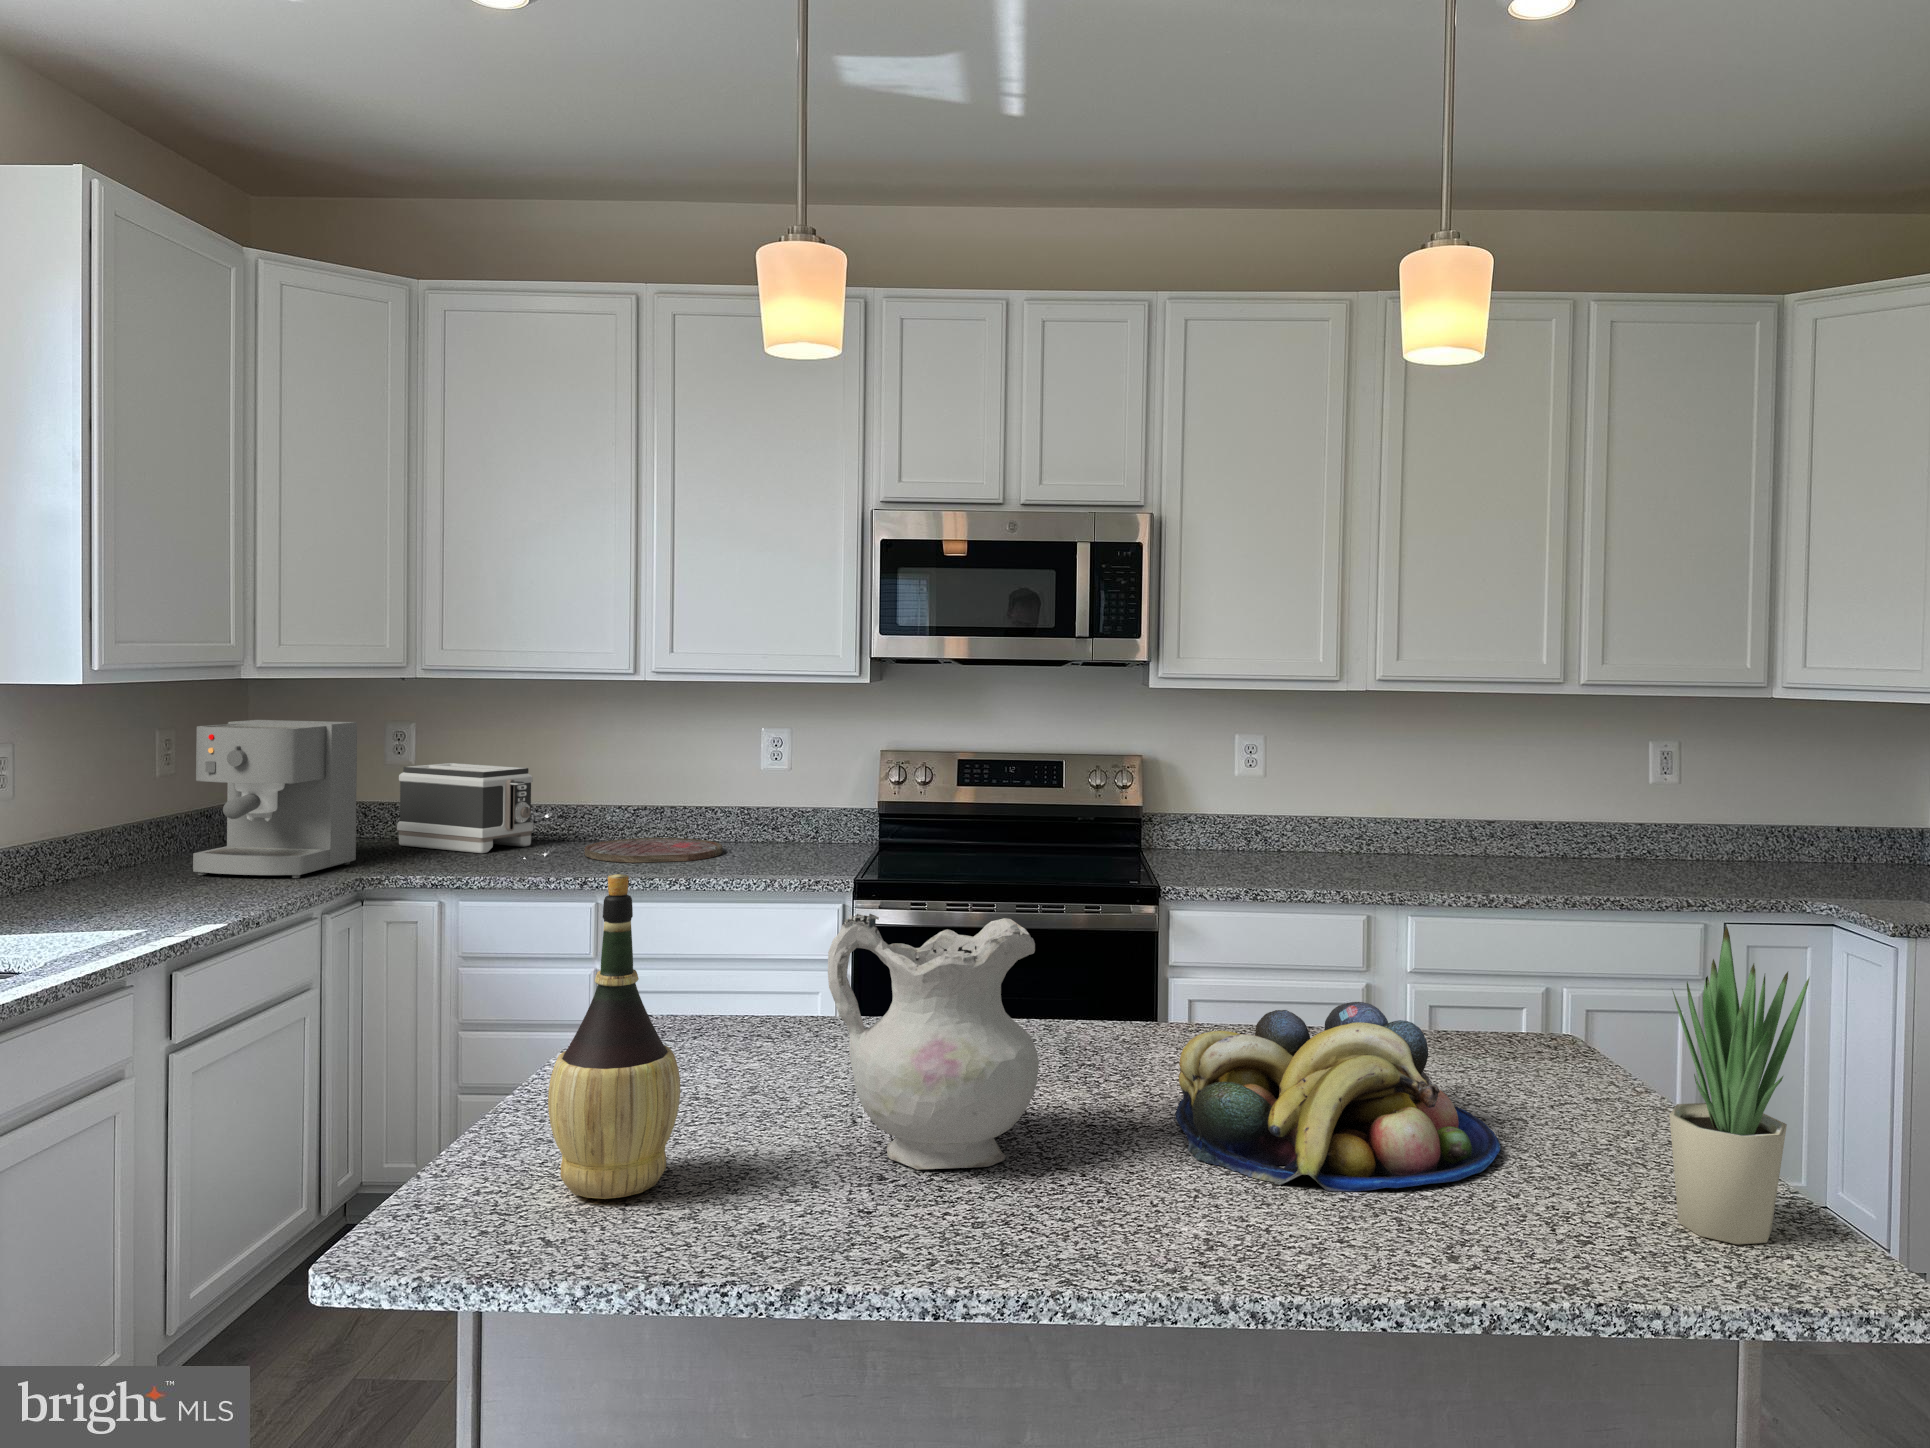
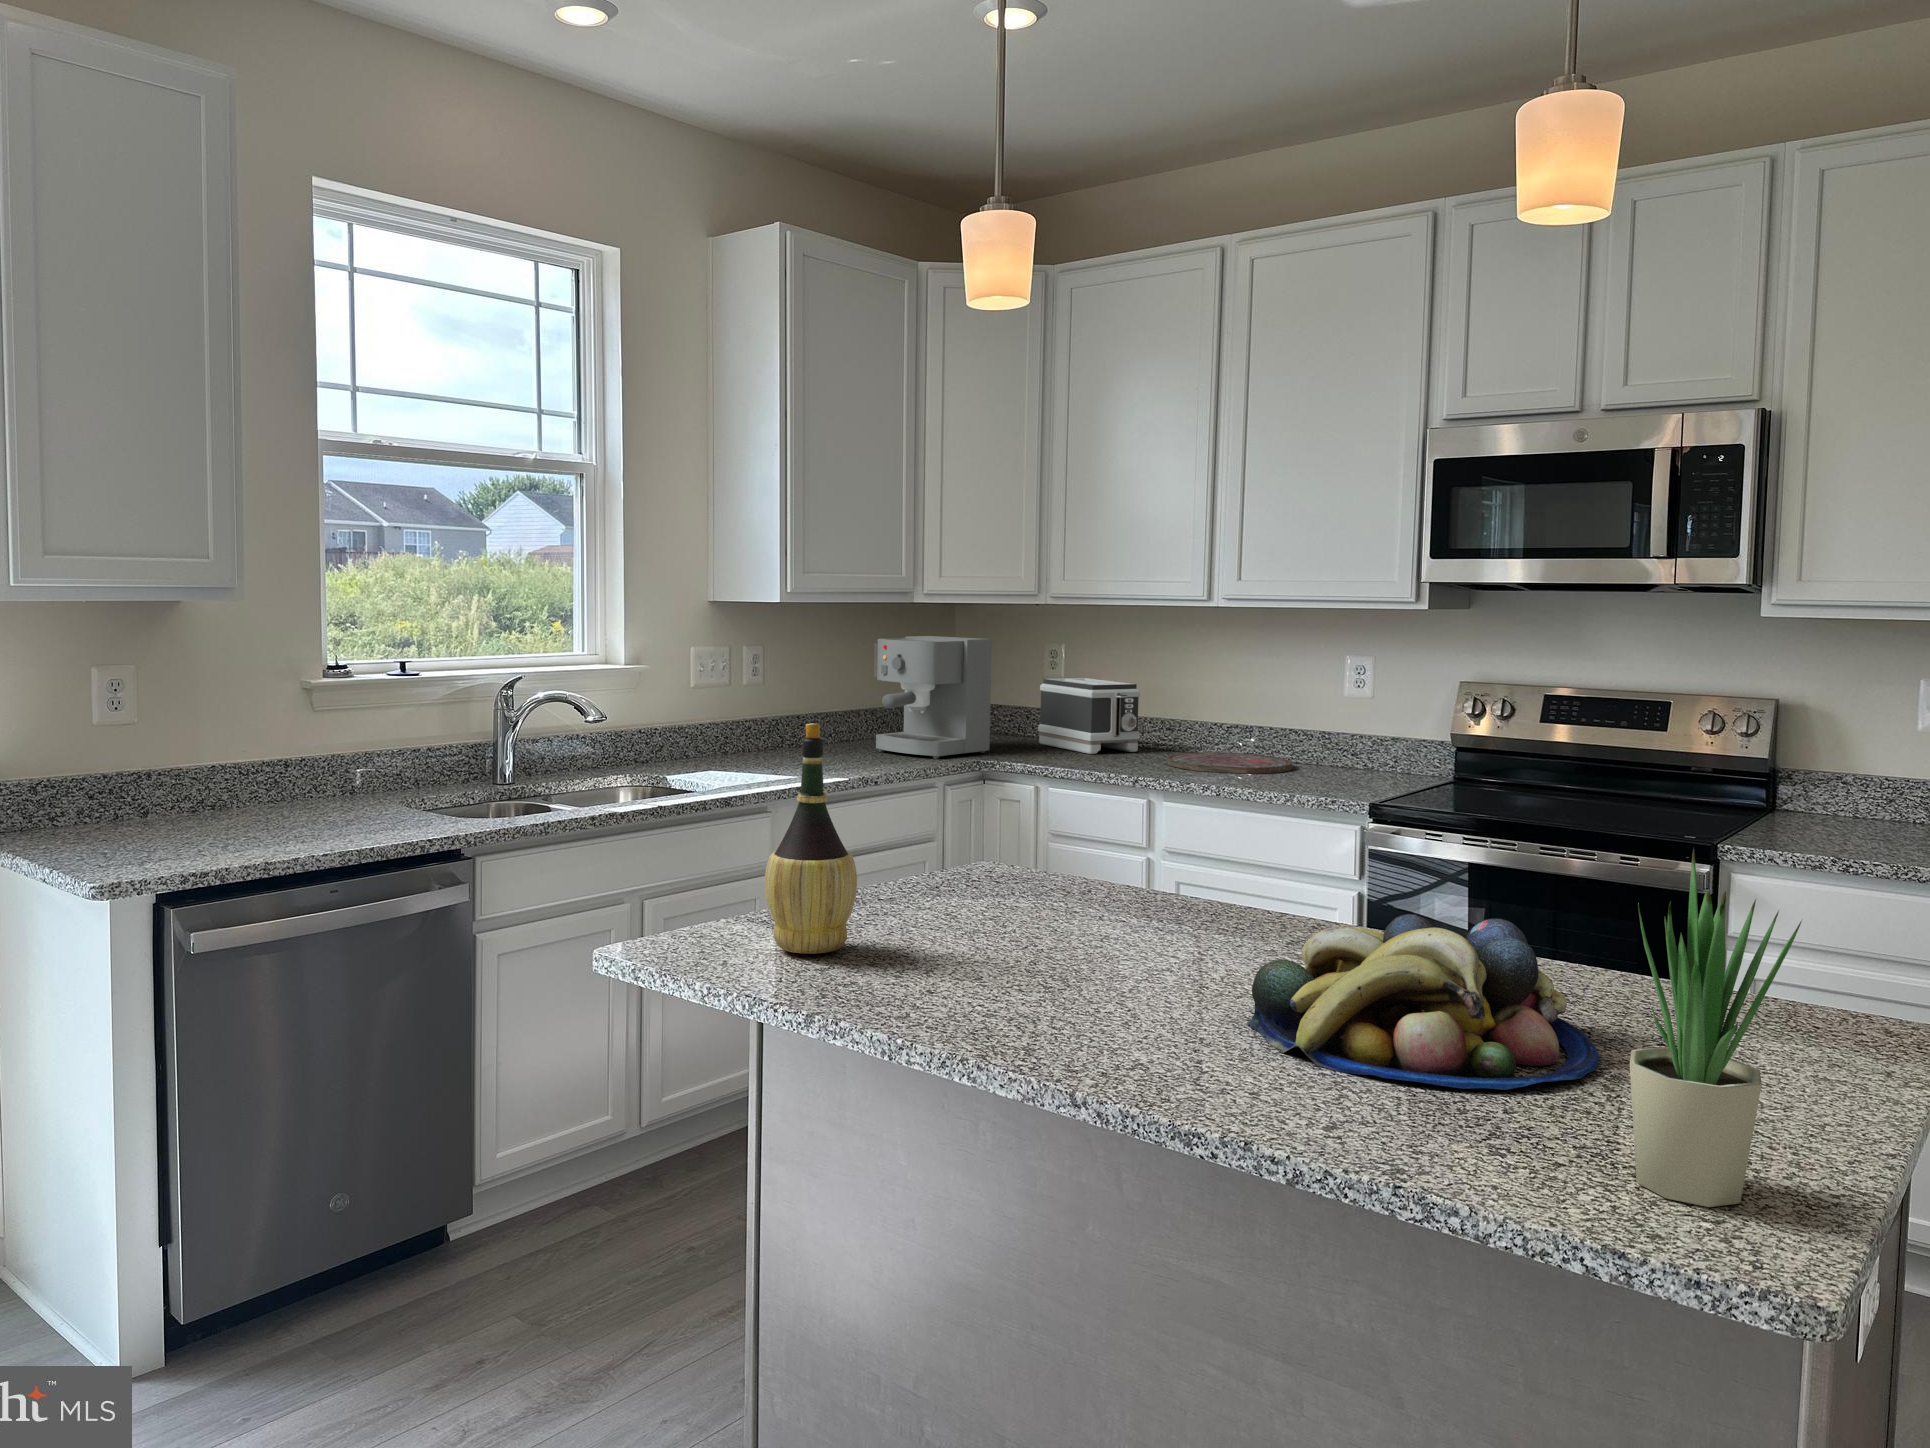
ceramic pitcher: present [828,914,1039,1170] -> none [977,772,1136,991]

